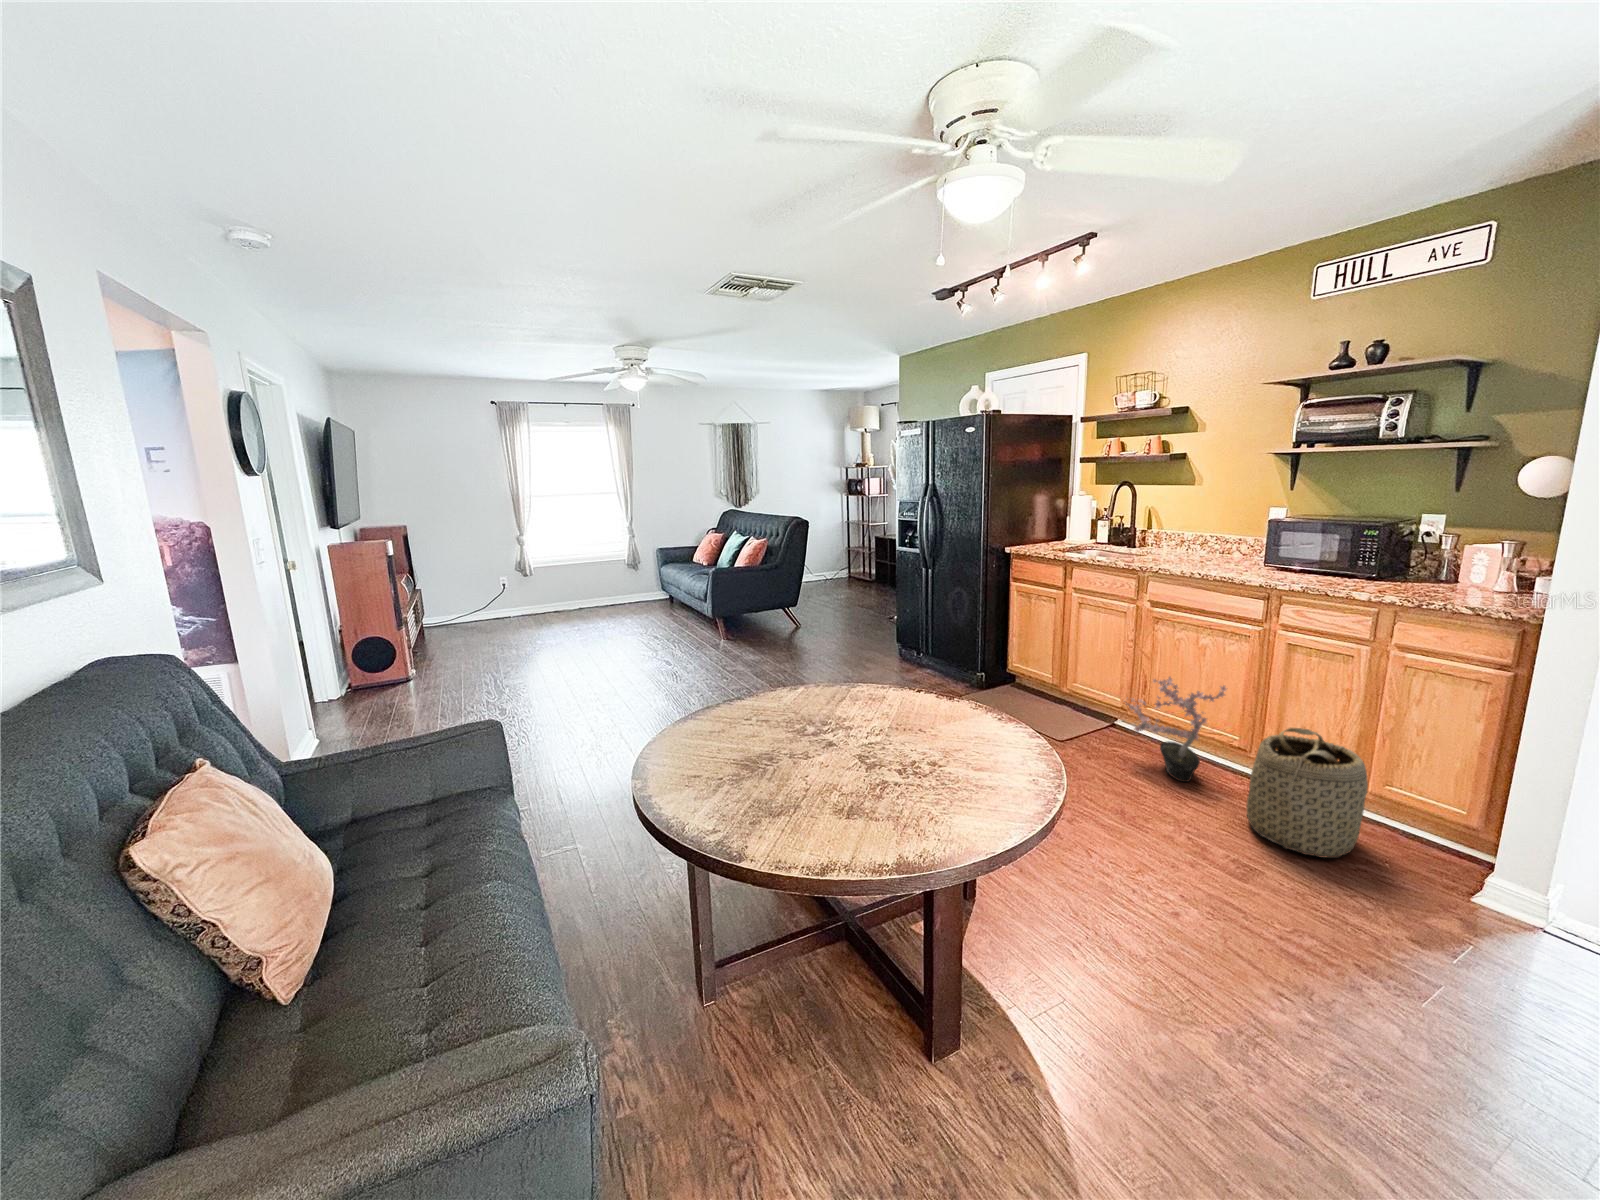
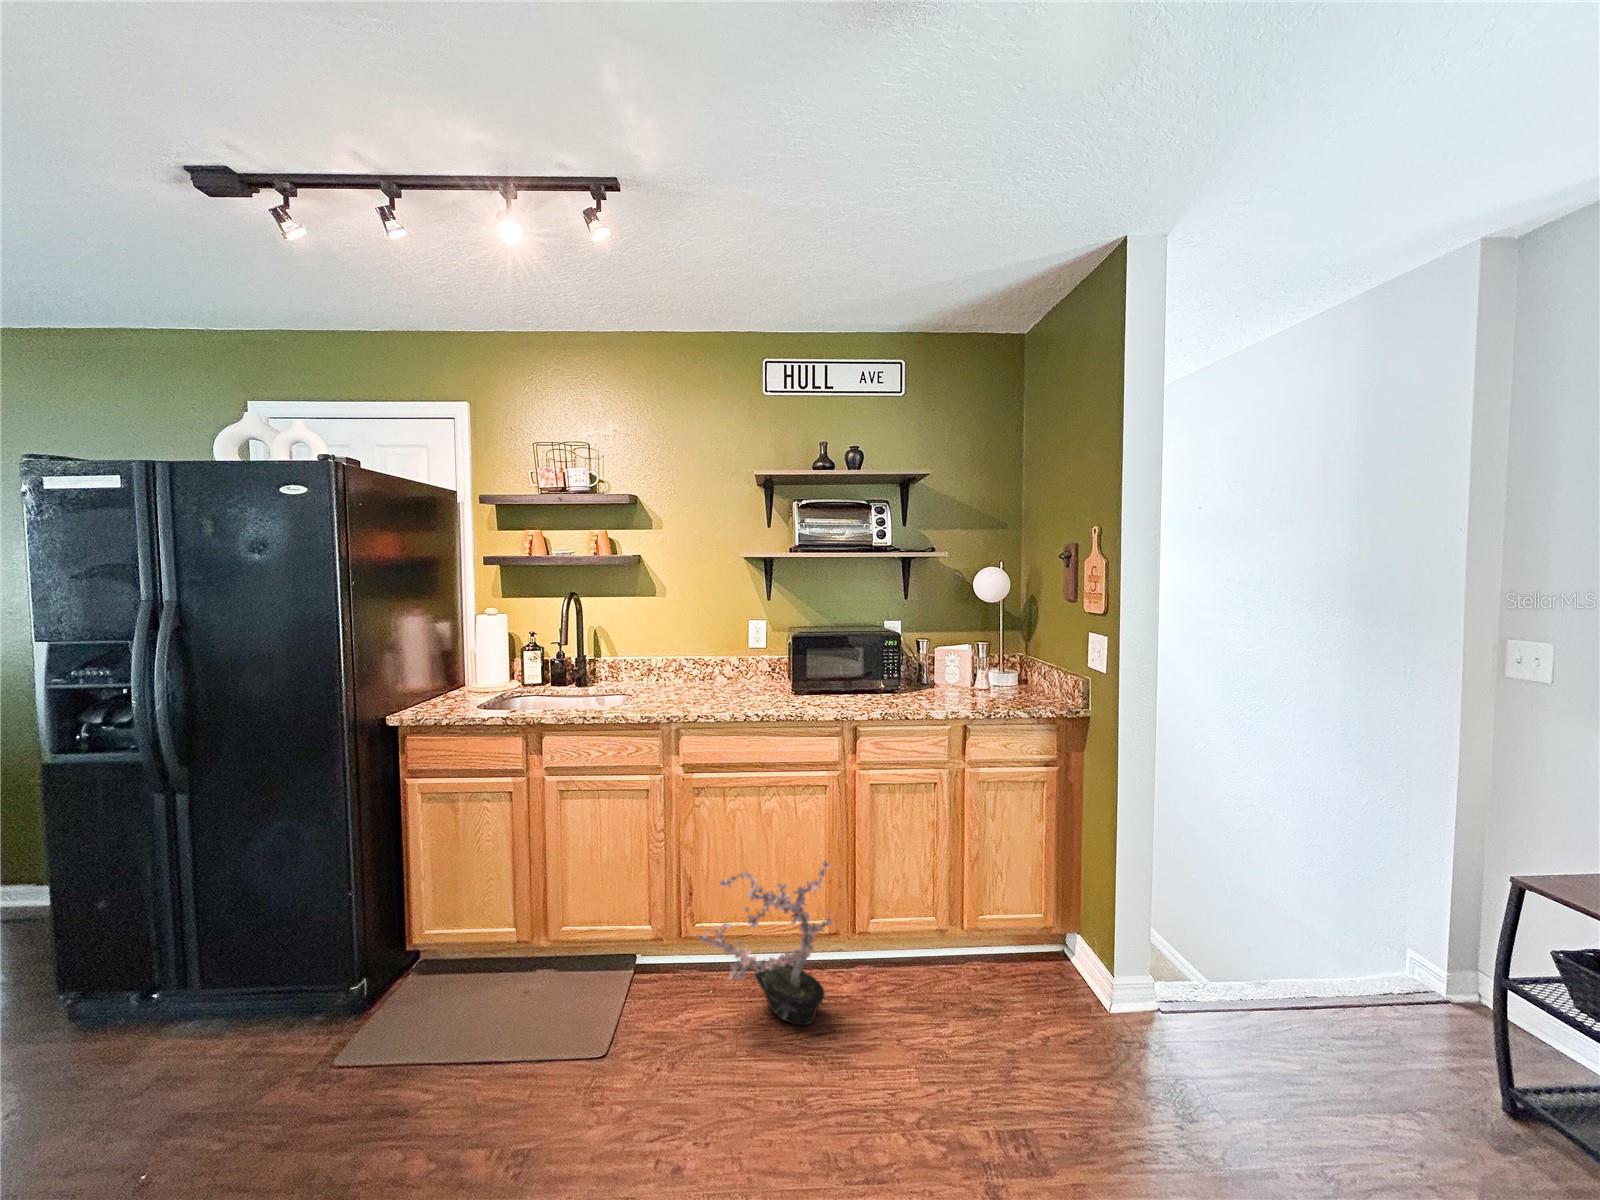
basket: present [1246,728,1368,858] -> none [913,886,1033,1063]

